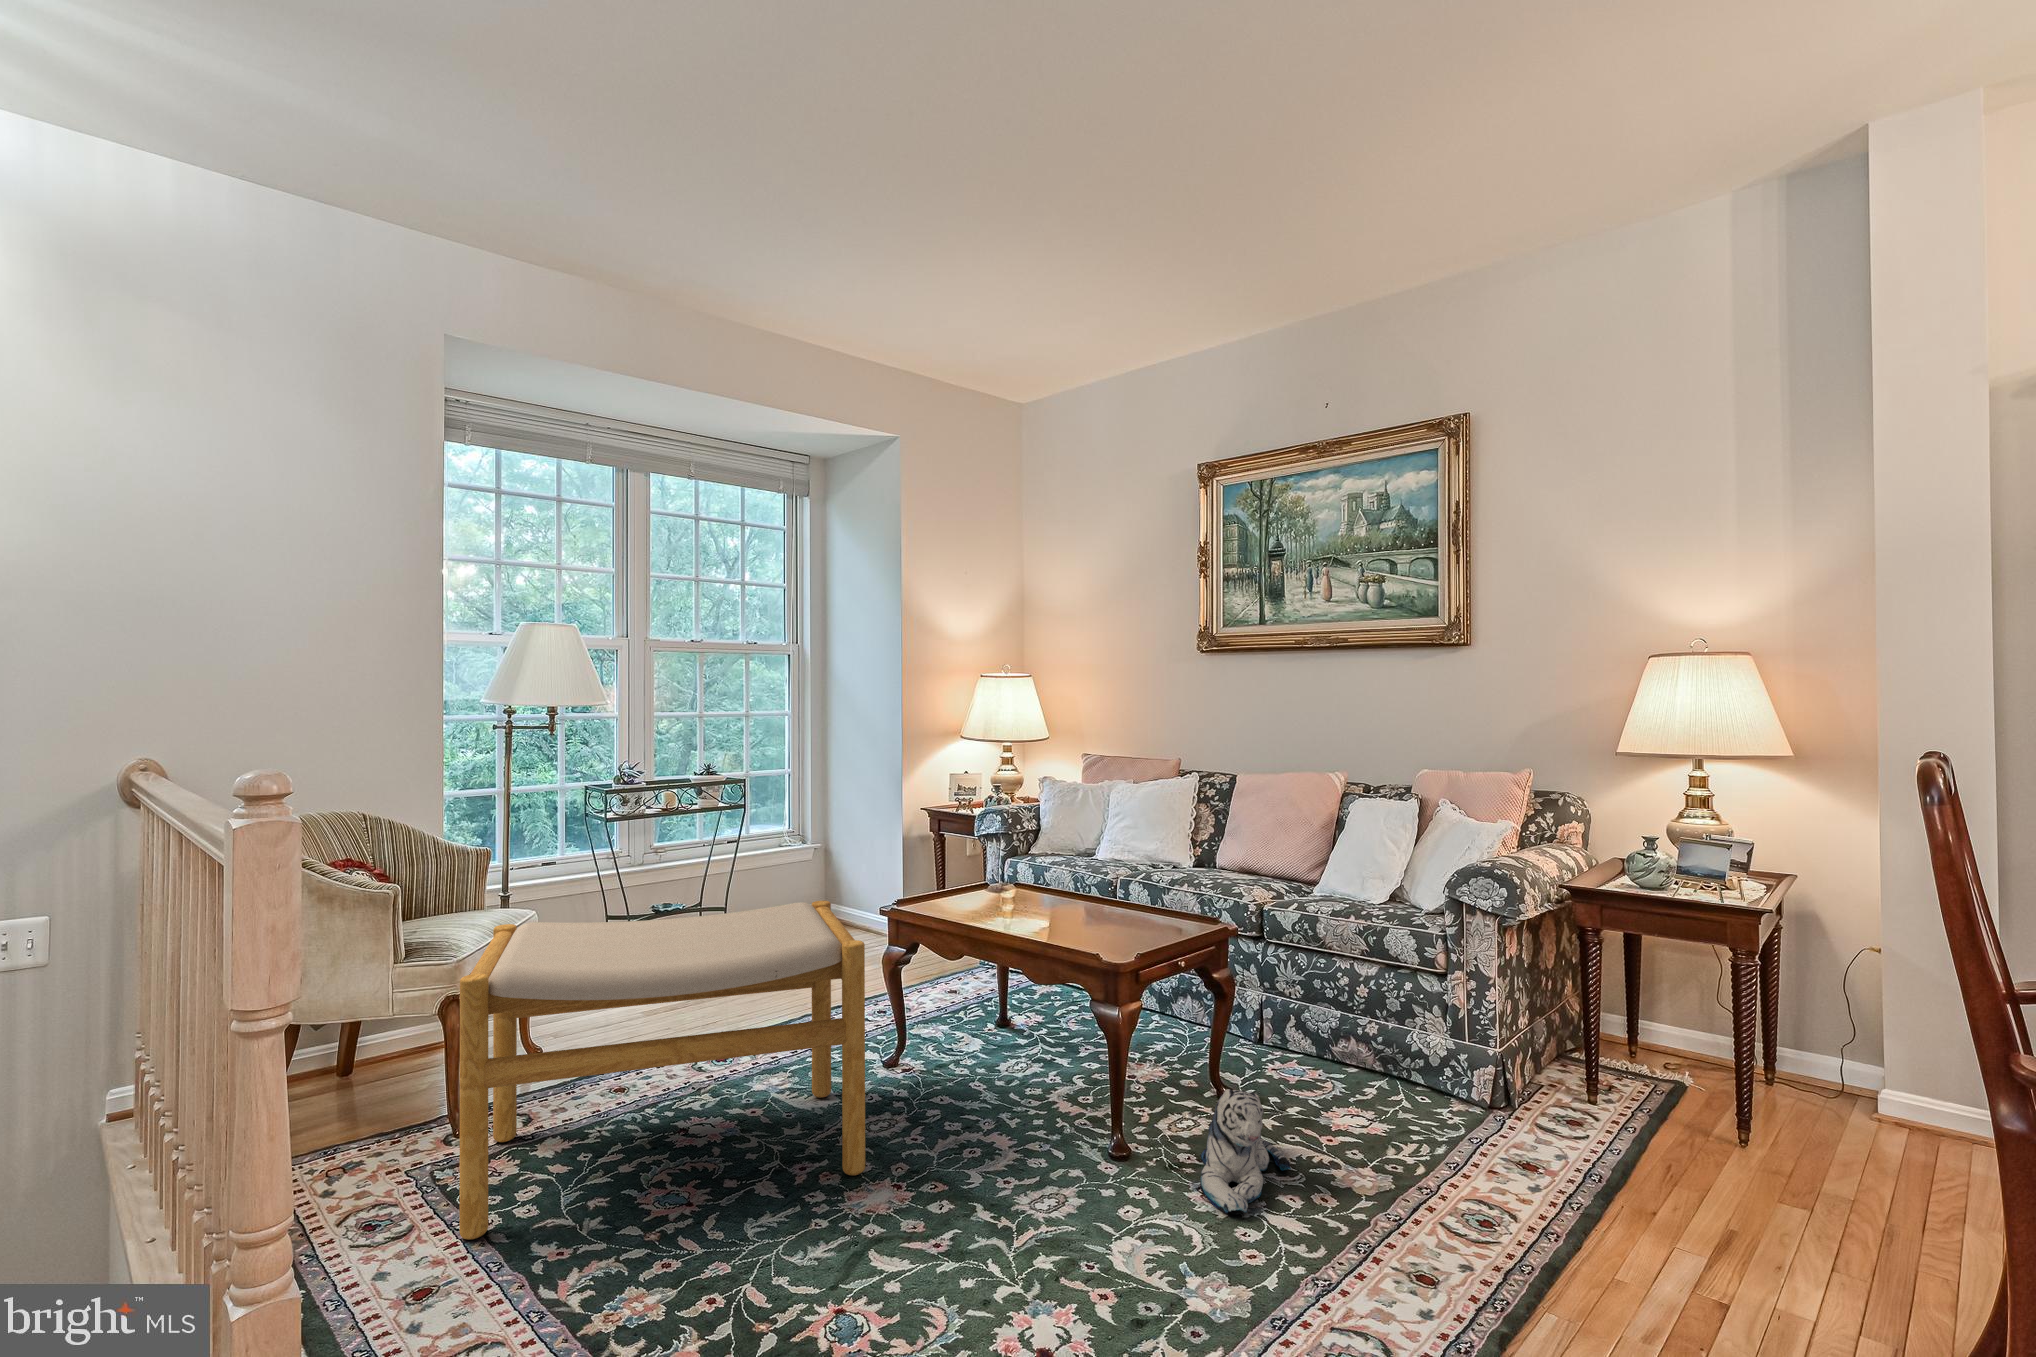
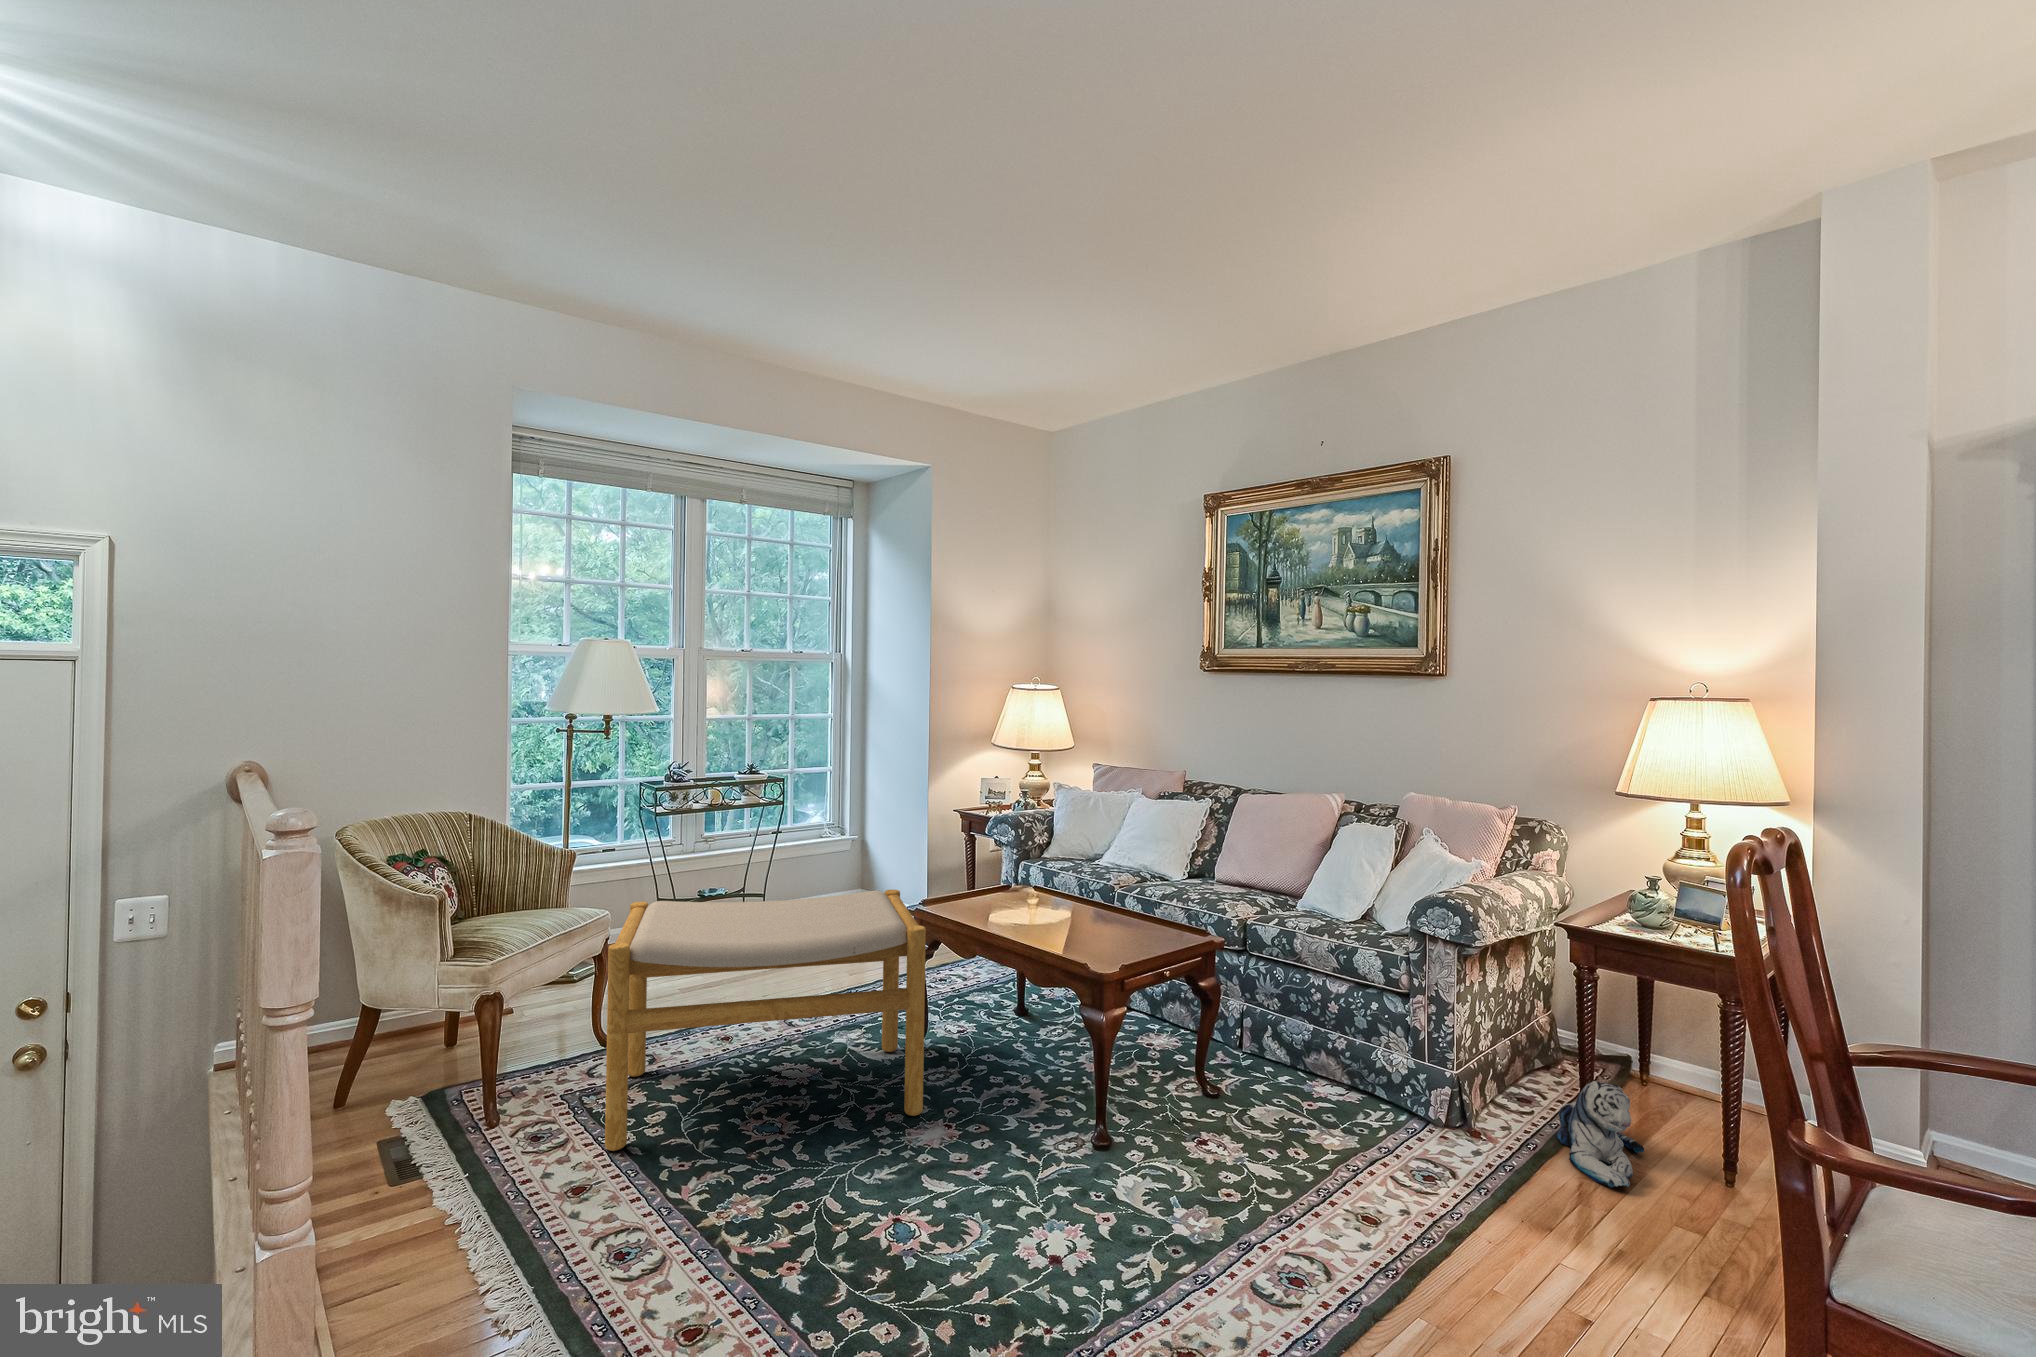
plush toy: present [1200,1089,1291,1213] -> present [1555,1081,1644,1188]

